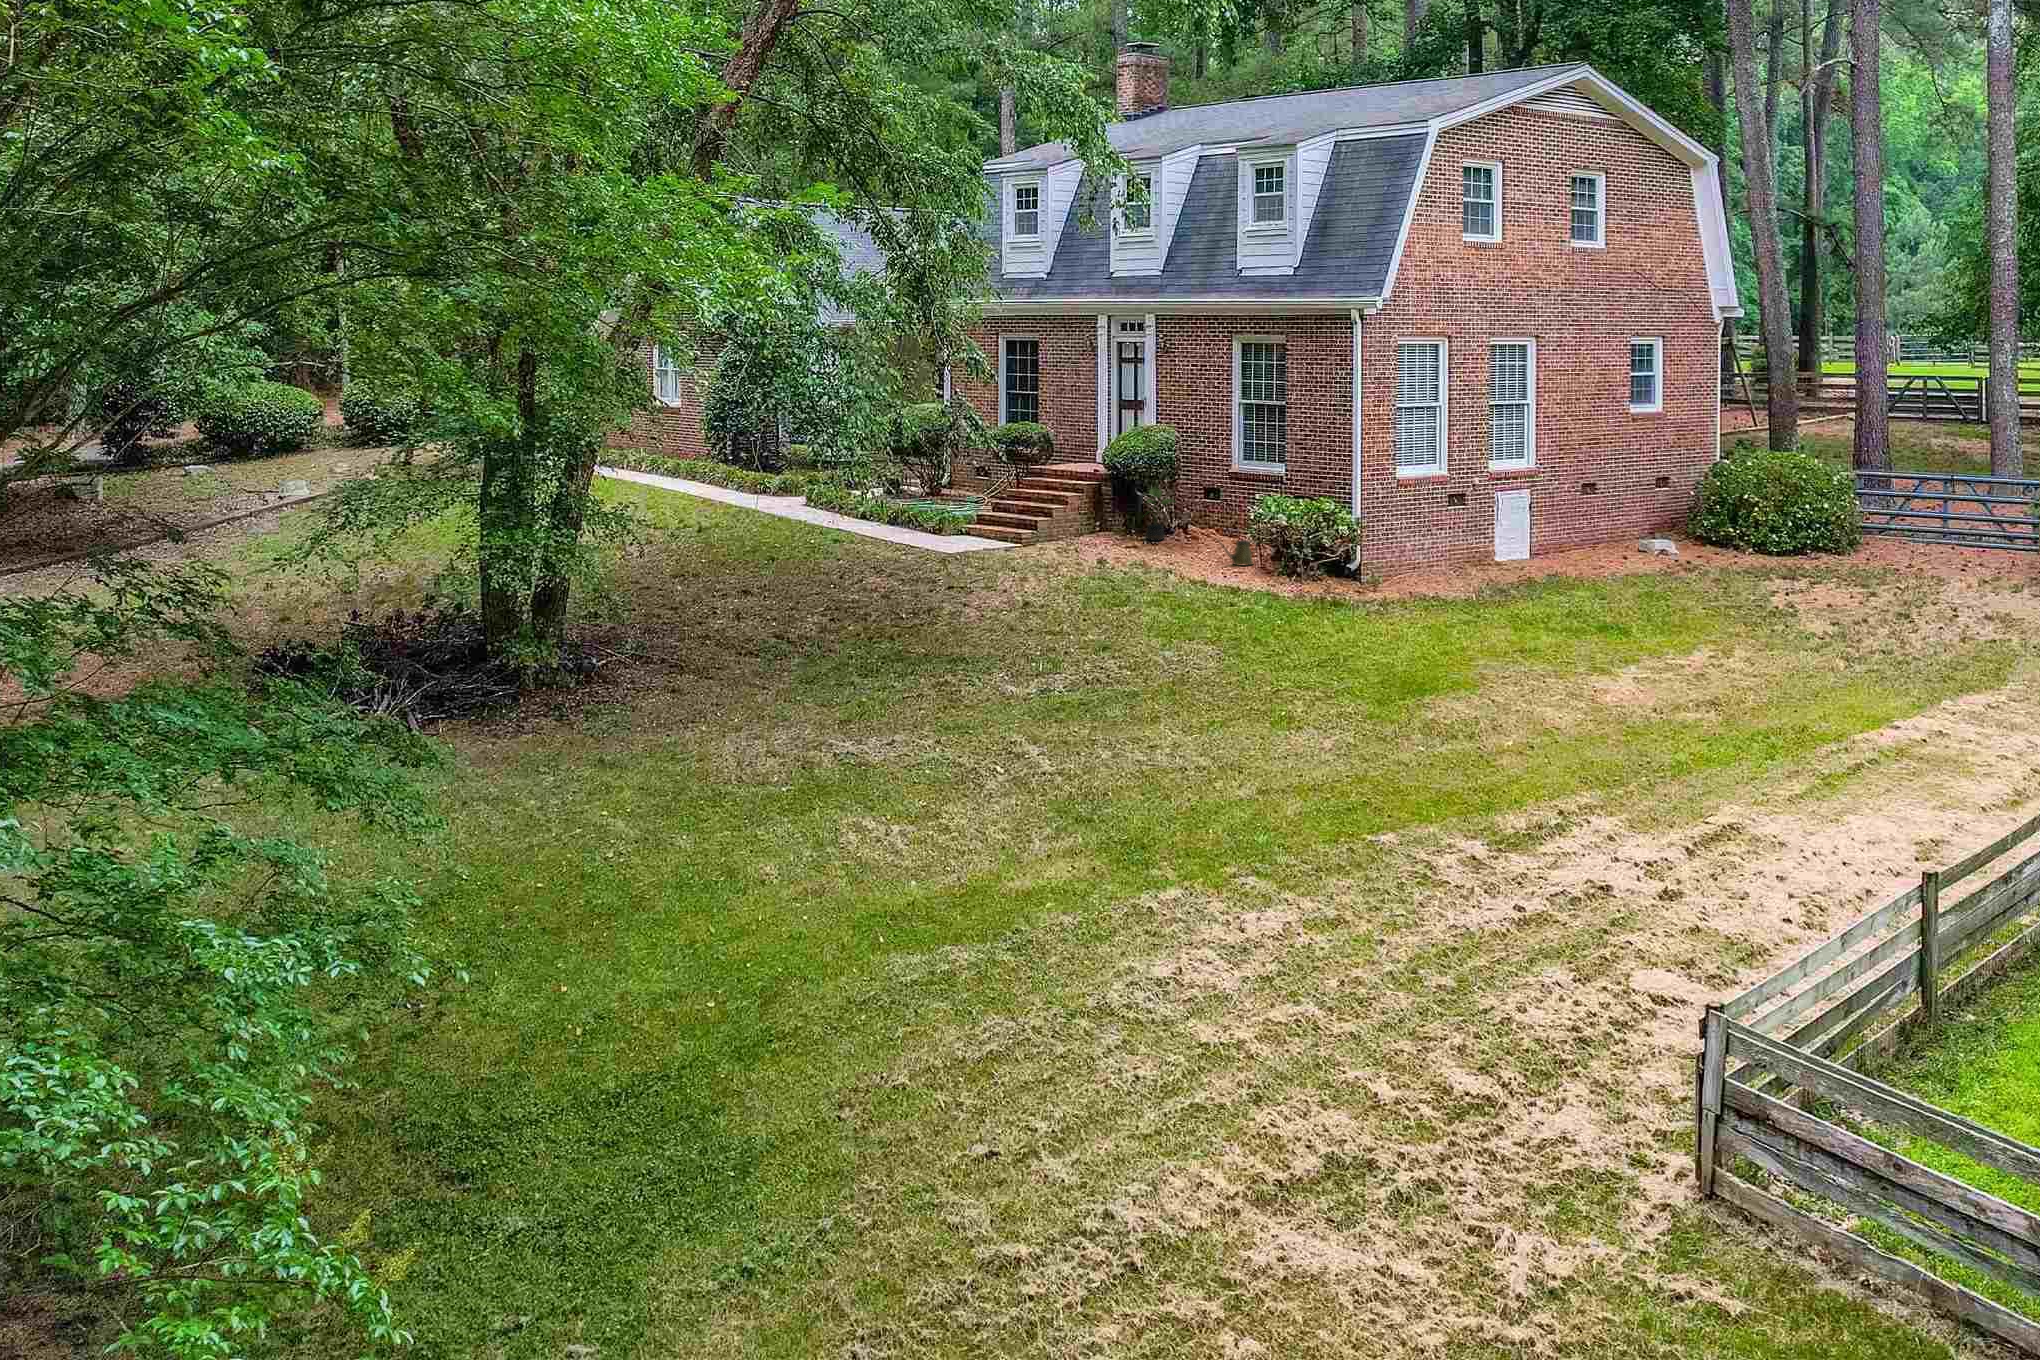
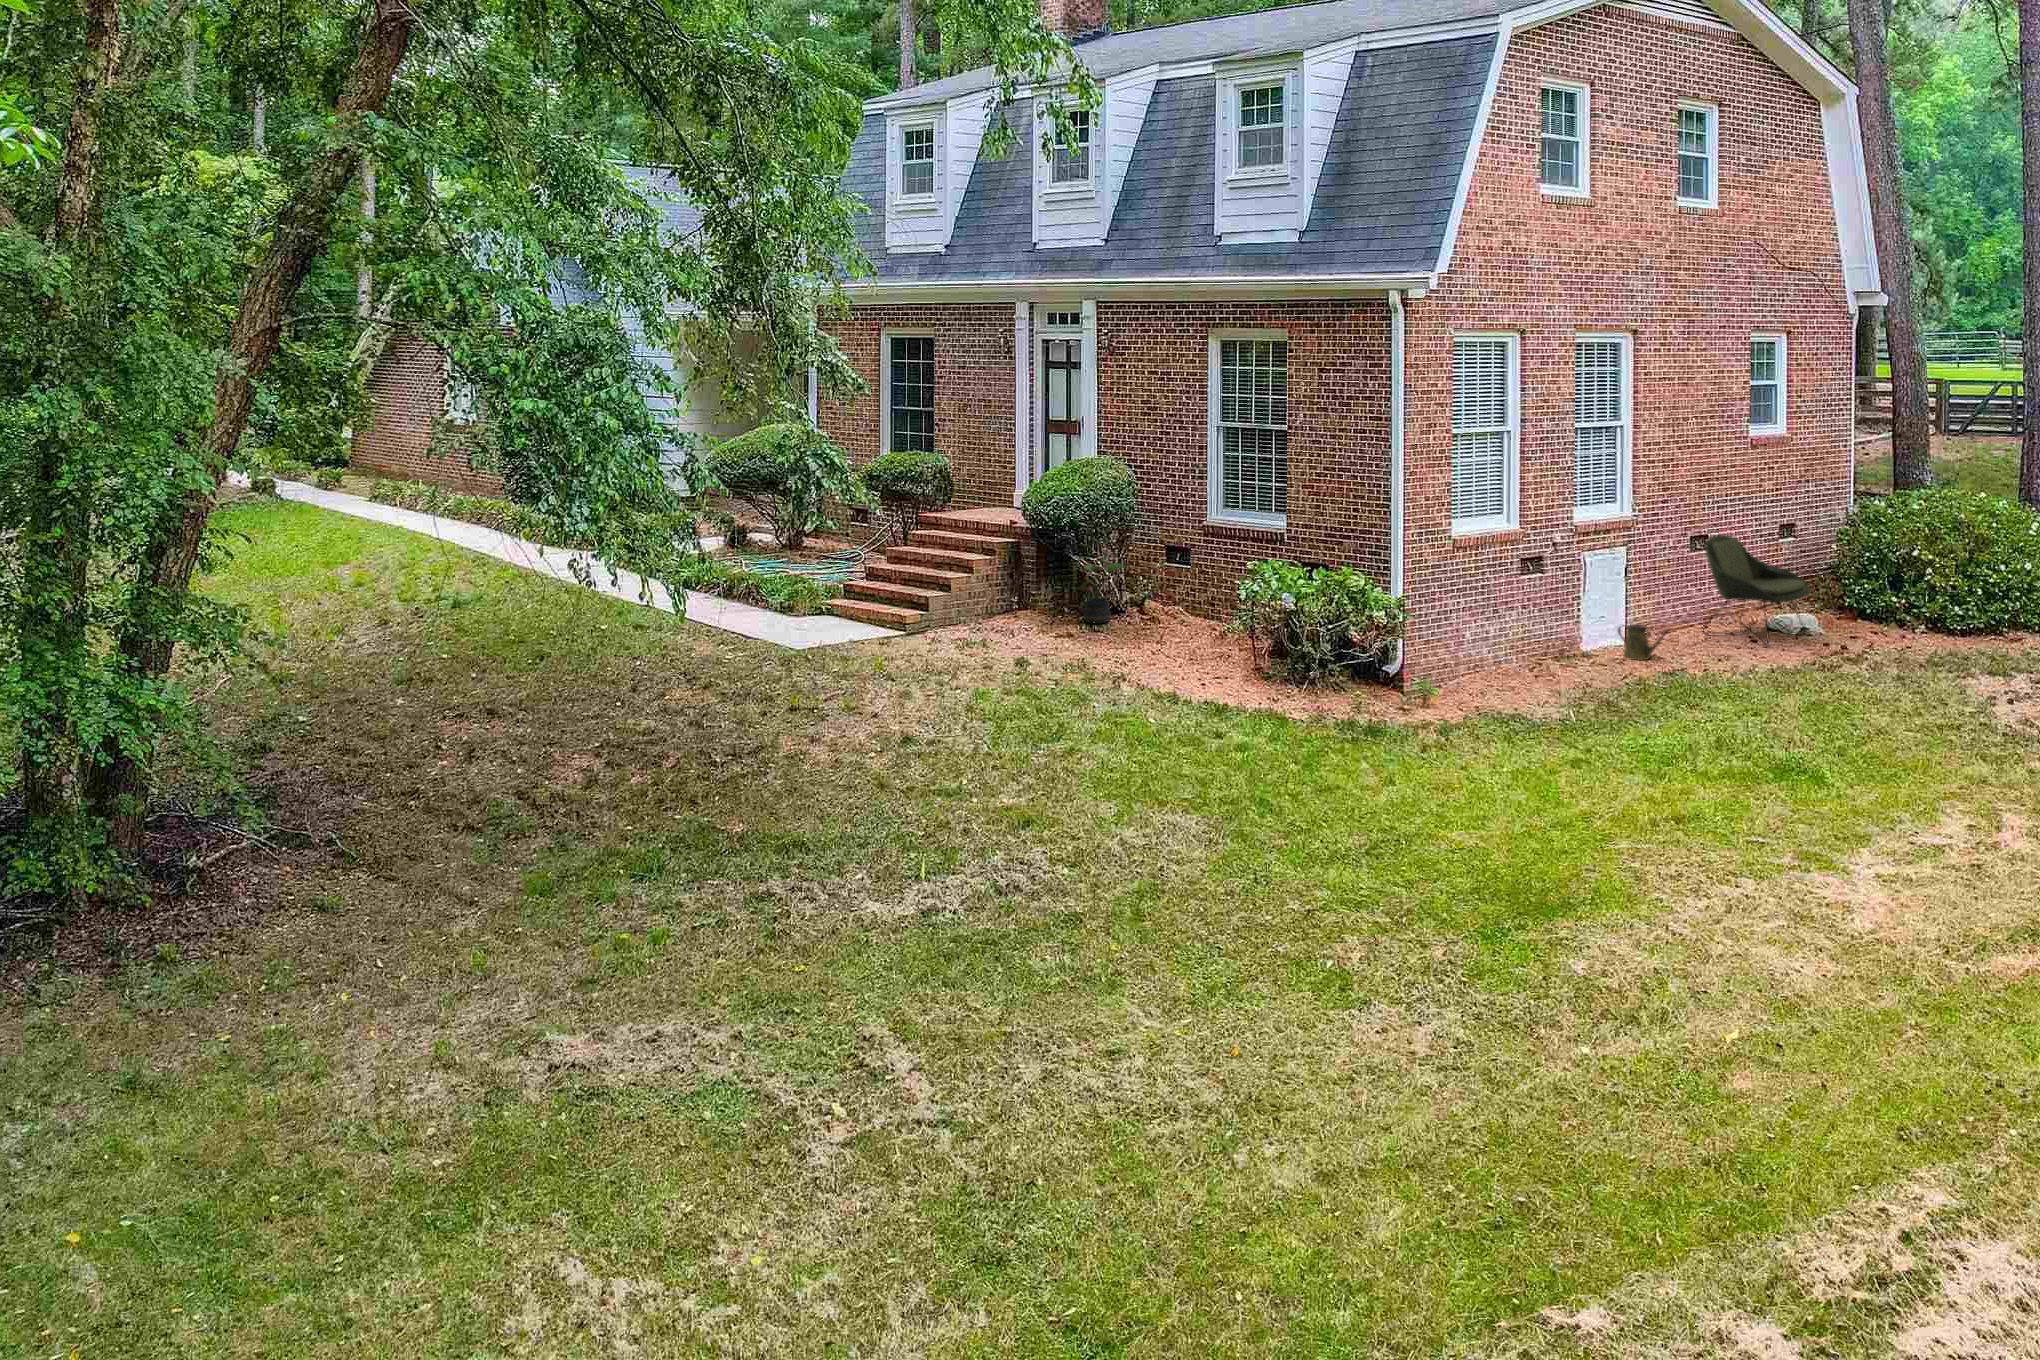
lounge chair: none [1587,483,1664,560] -> present [1703,535,1811,646]
watering can: present [1221,540,1256,566] -> present [1618,625,1670,660]

